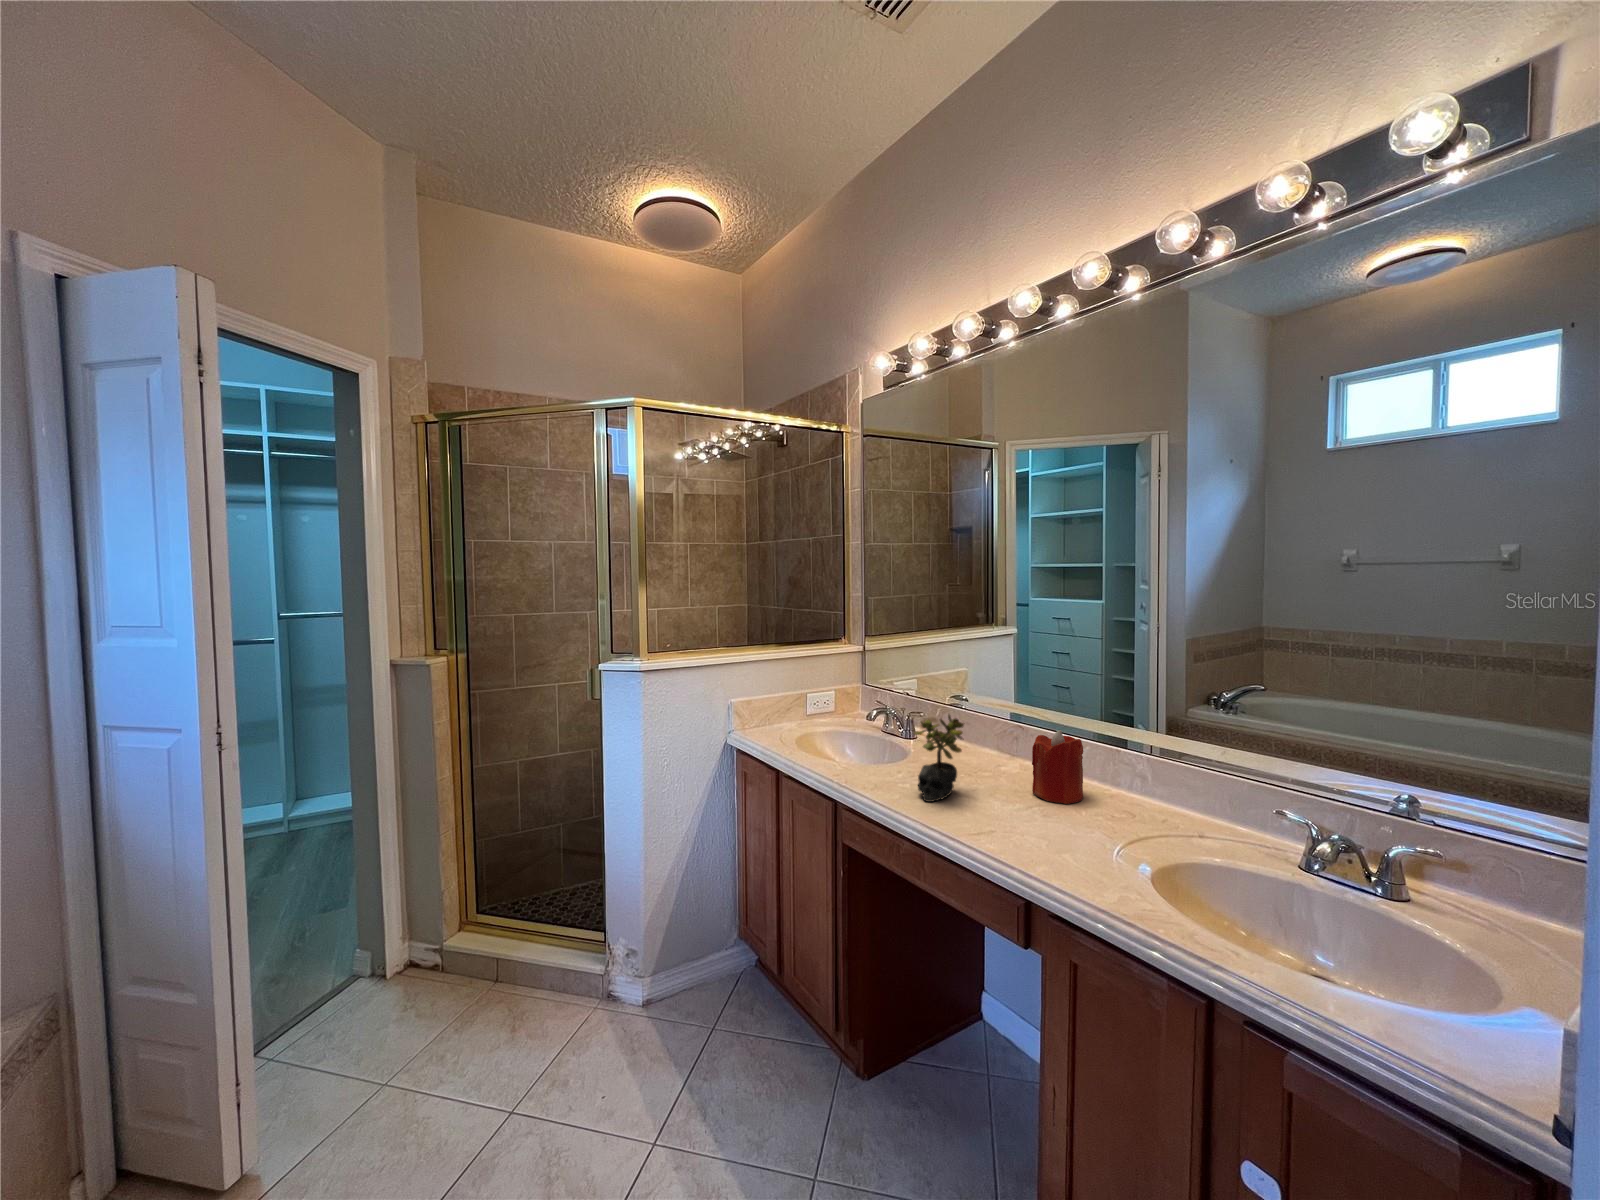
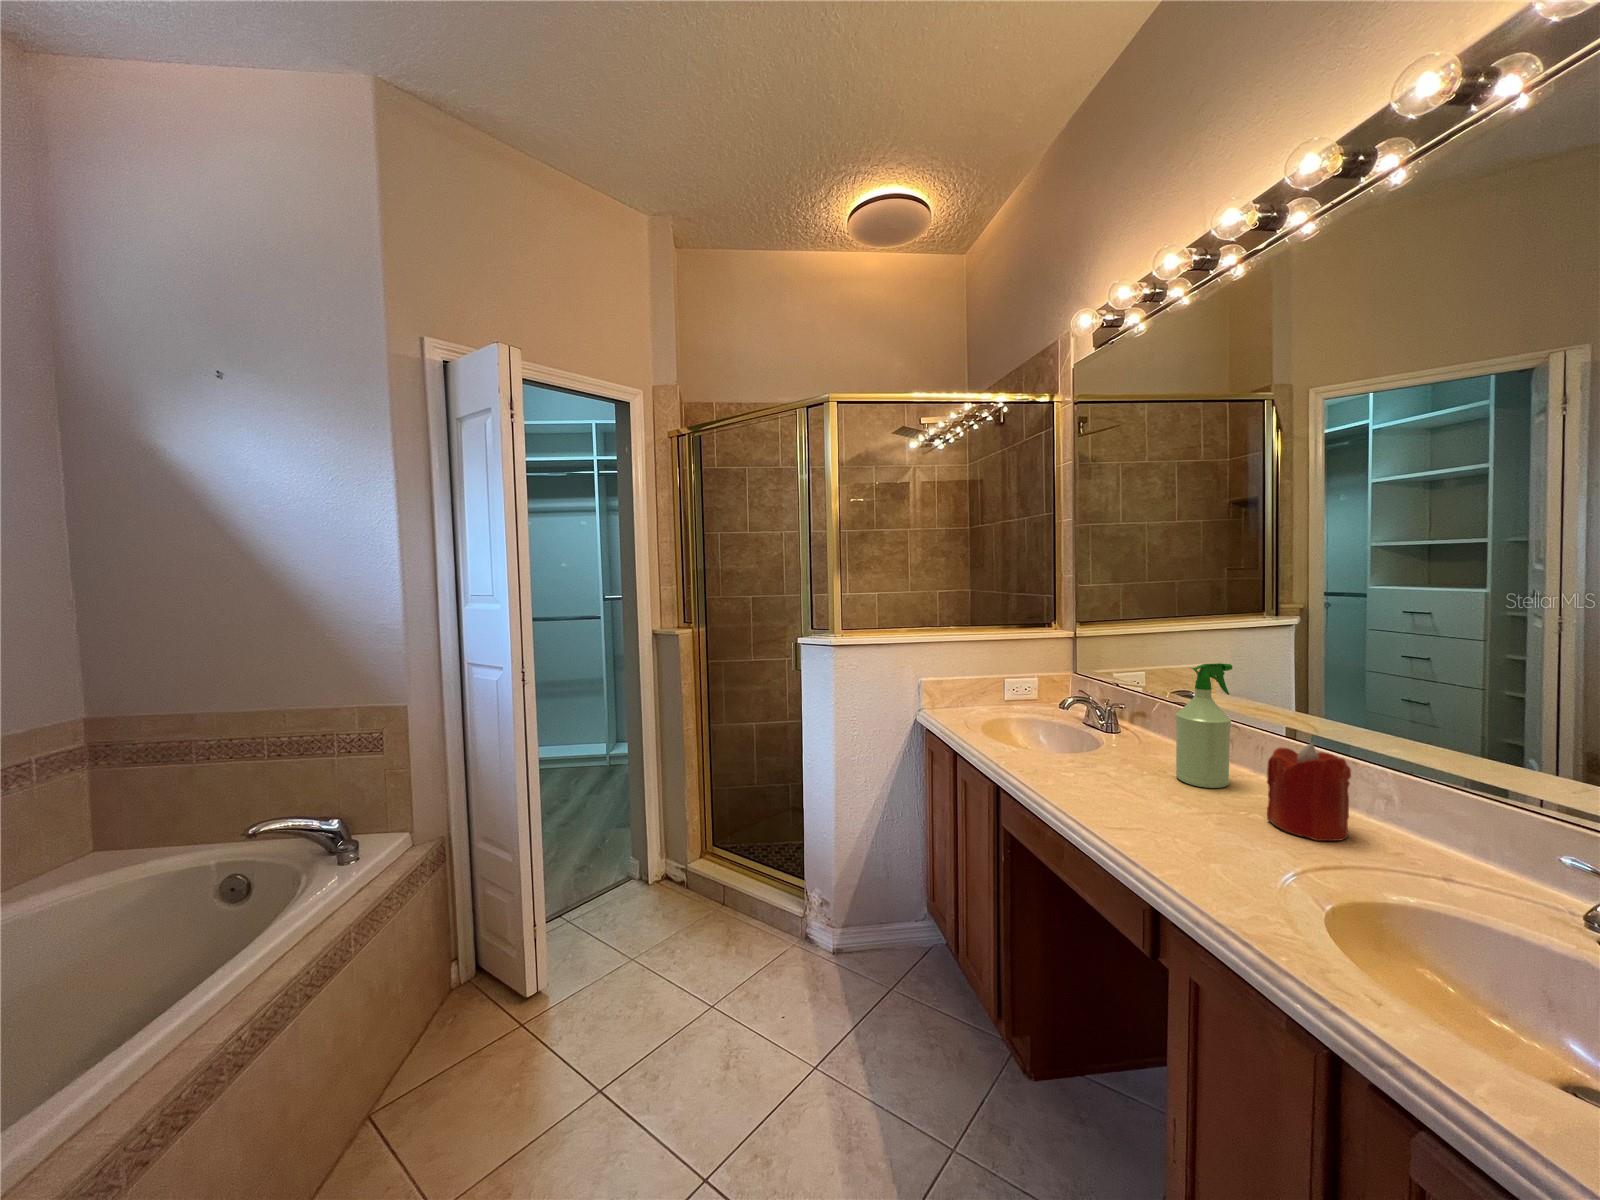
spray bottle: none [961,670,999,774] -> present [1176,663,1233,788]
succulent plant: present [914,715,964,802] -> none [1101,709,1170,809]

